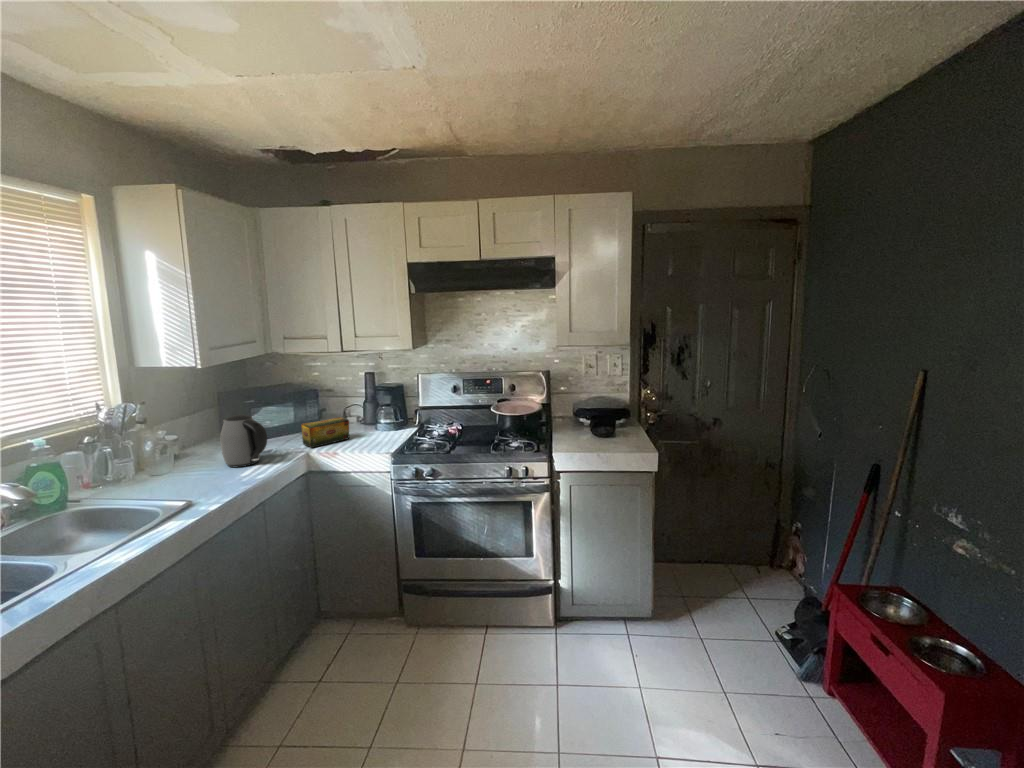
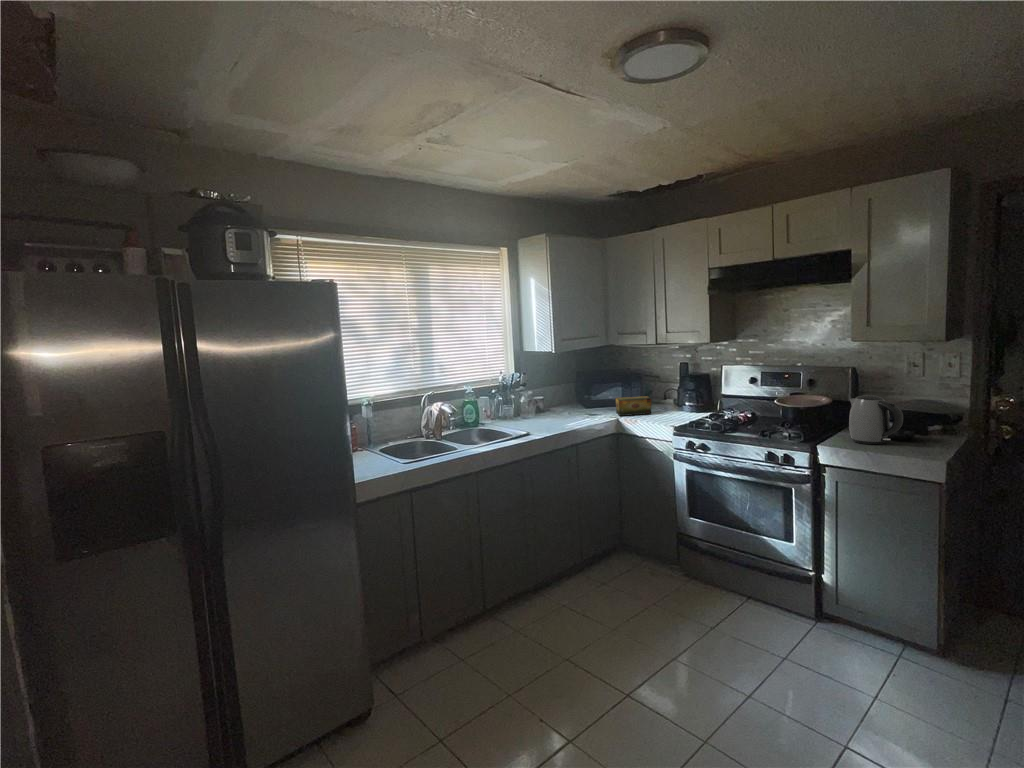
kettle: present [221,414,267,467] -> present [849,395,903,444]

